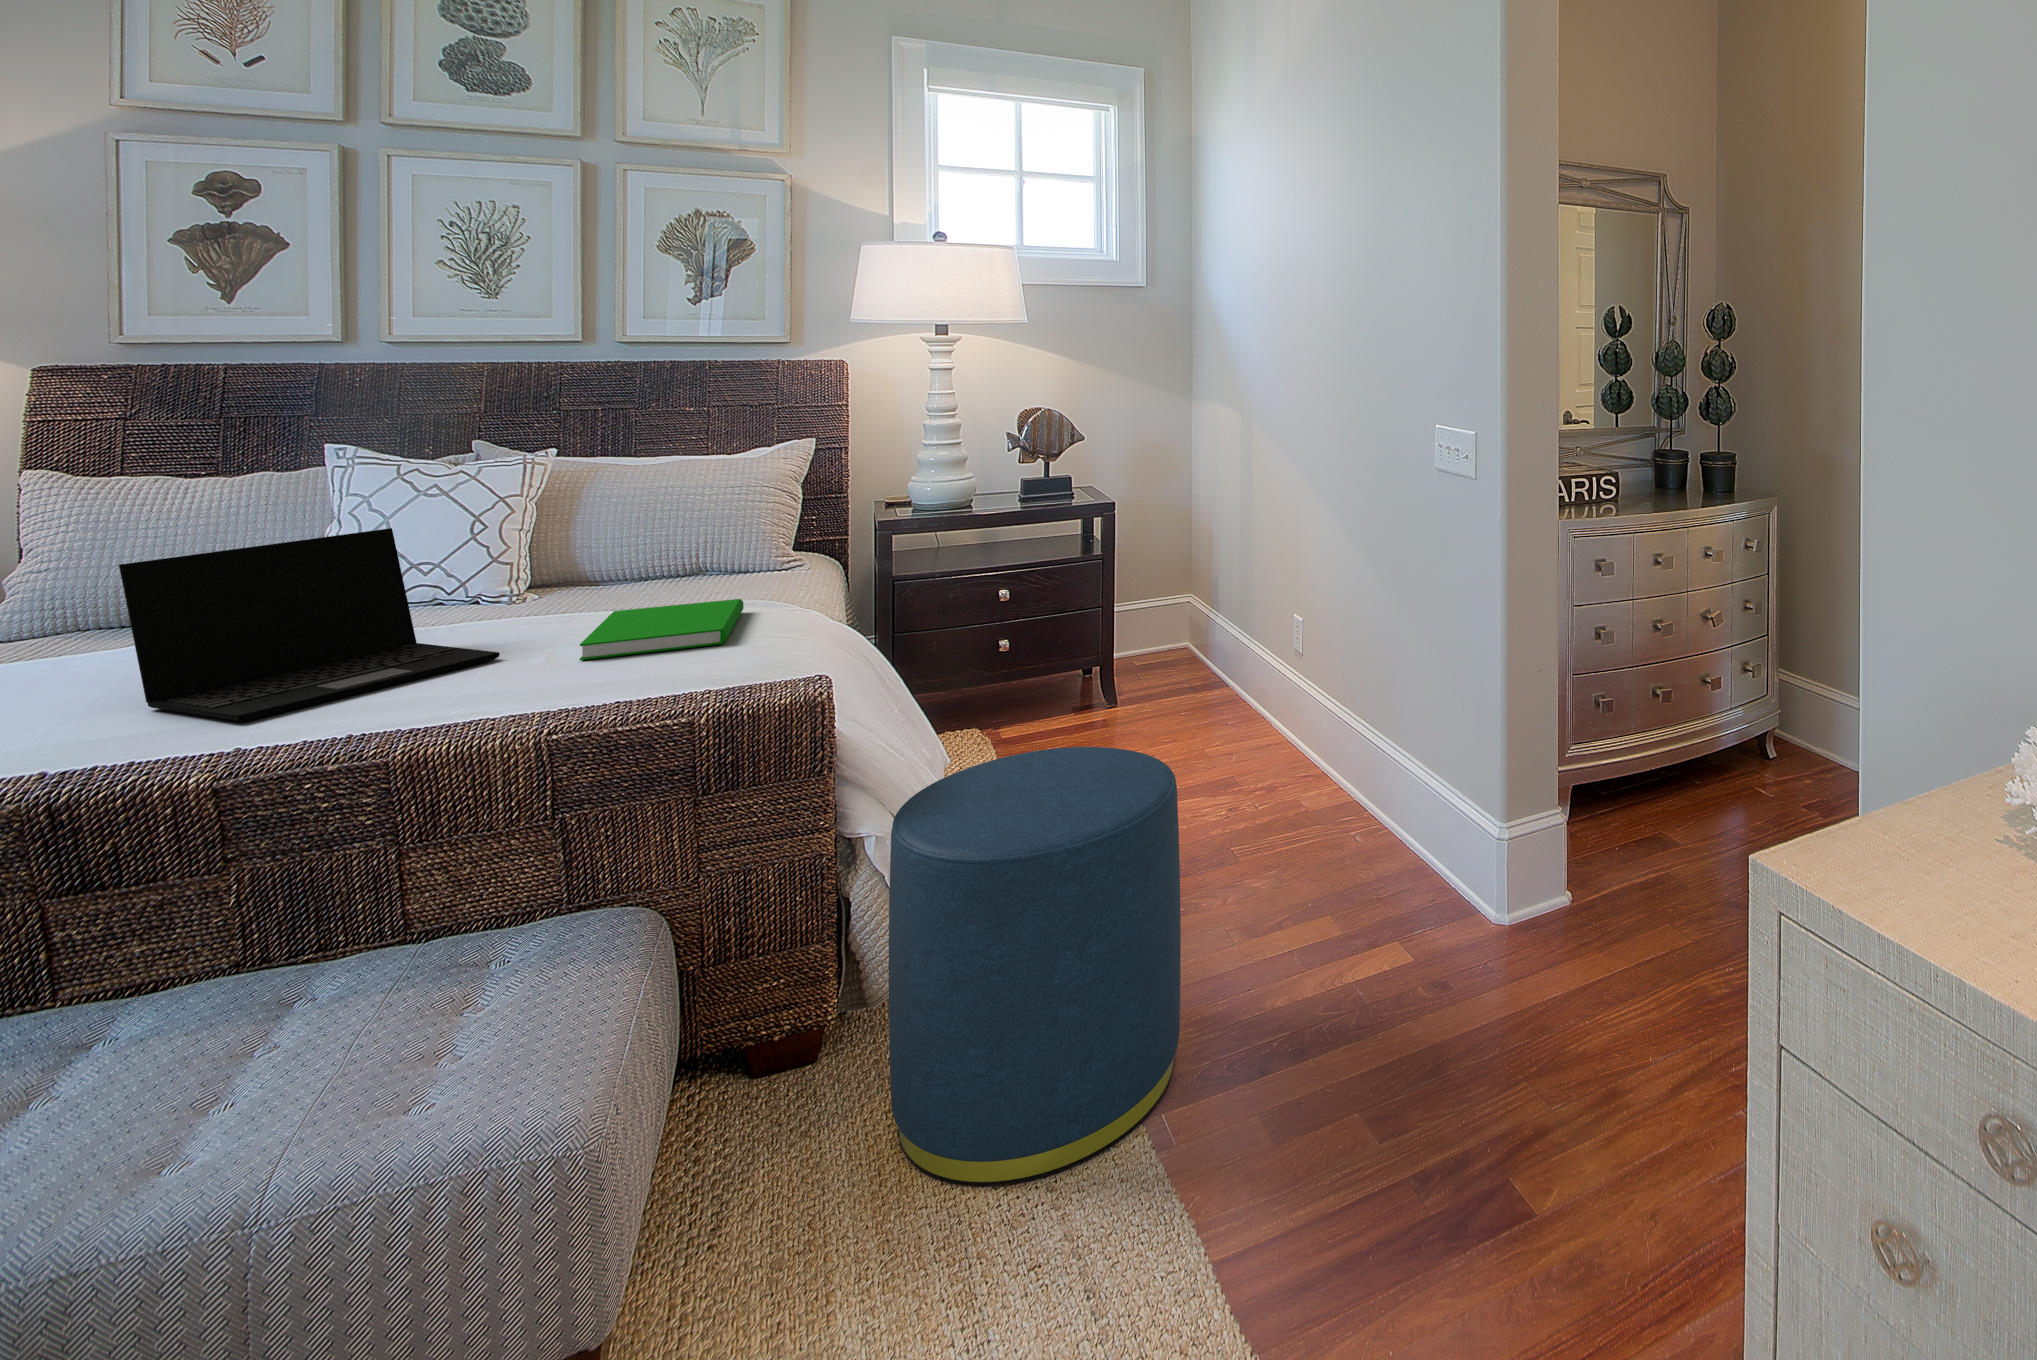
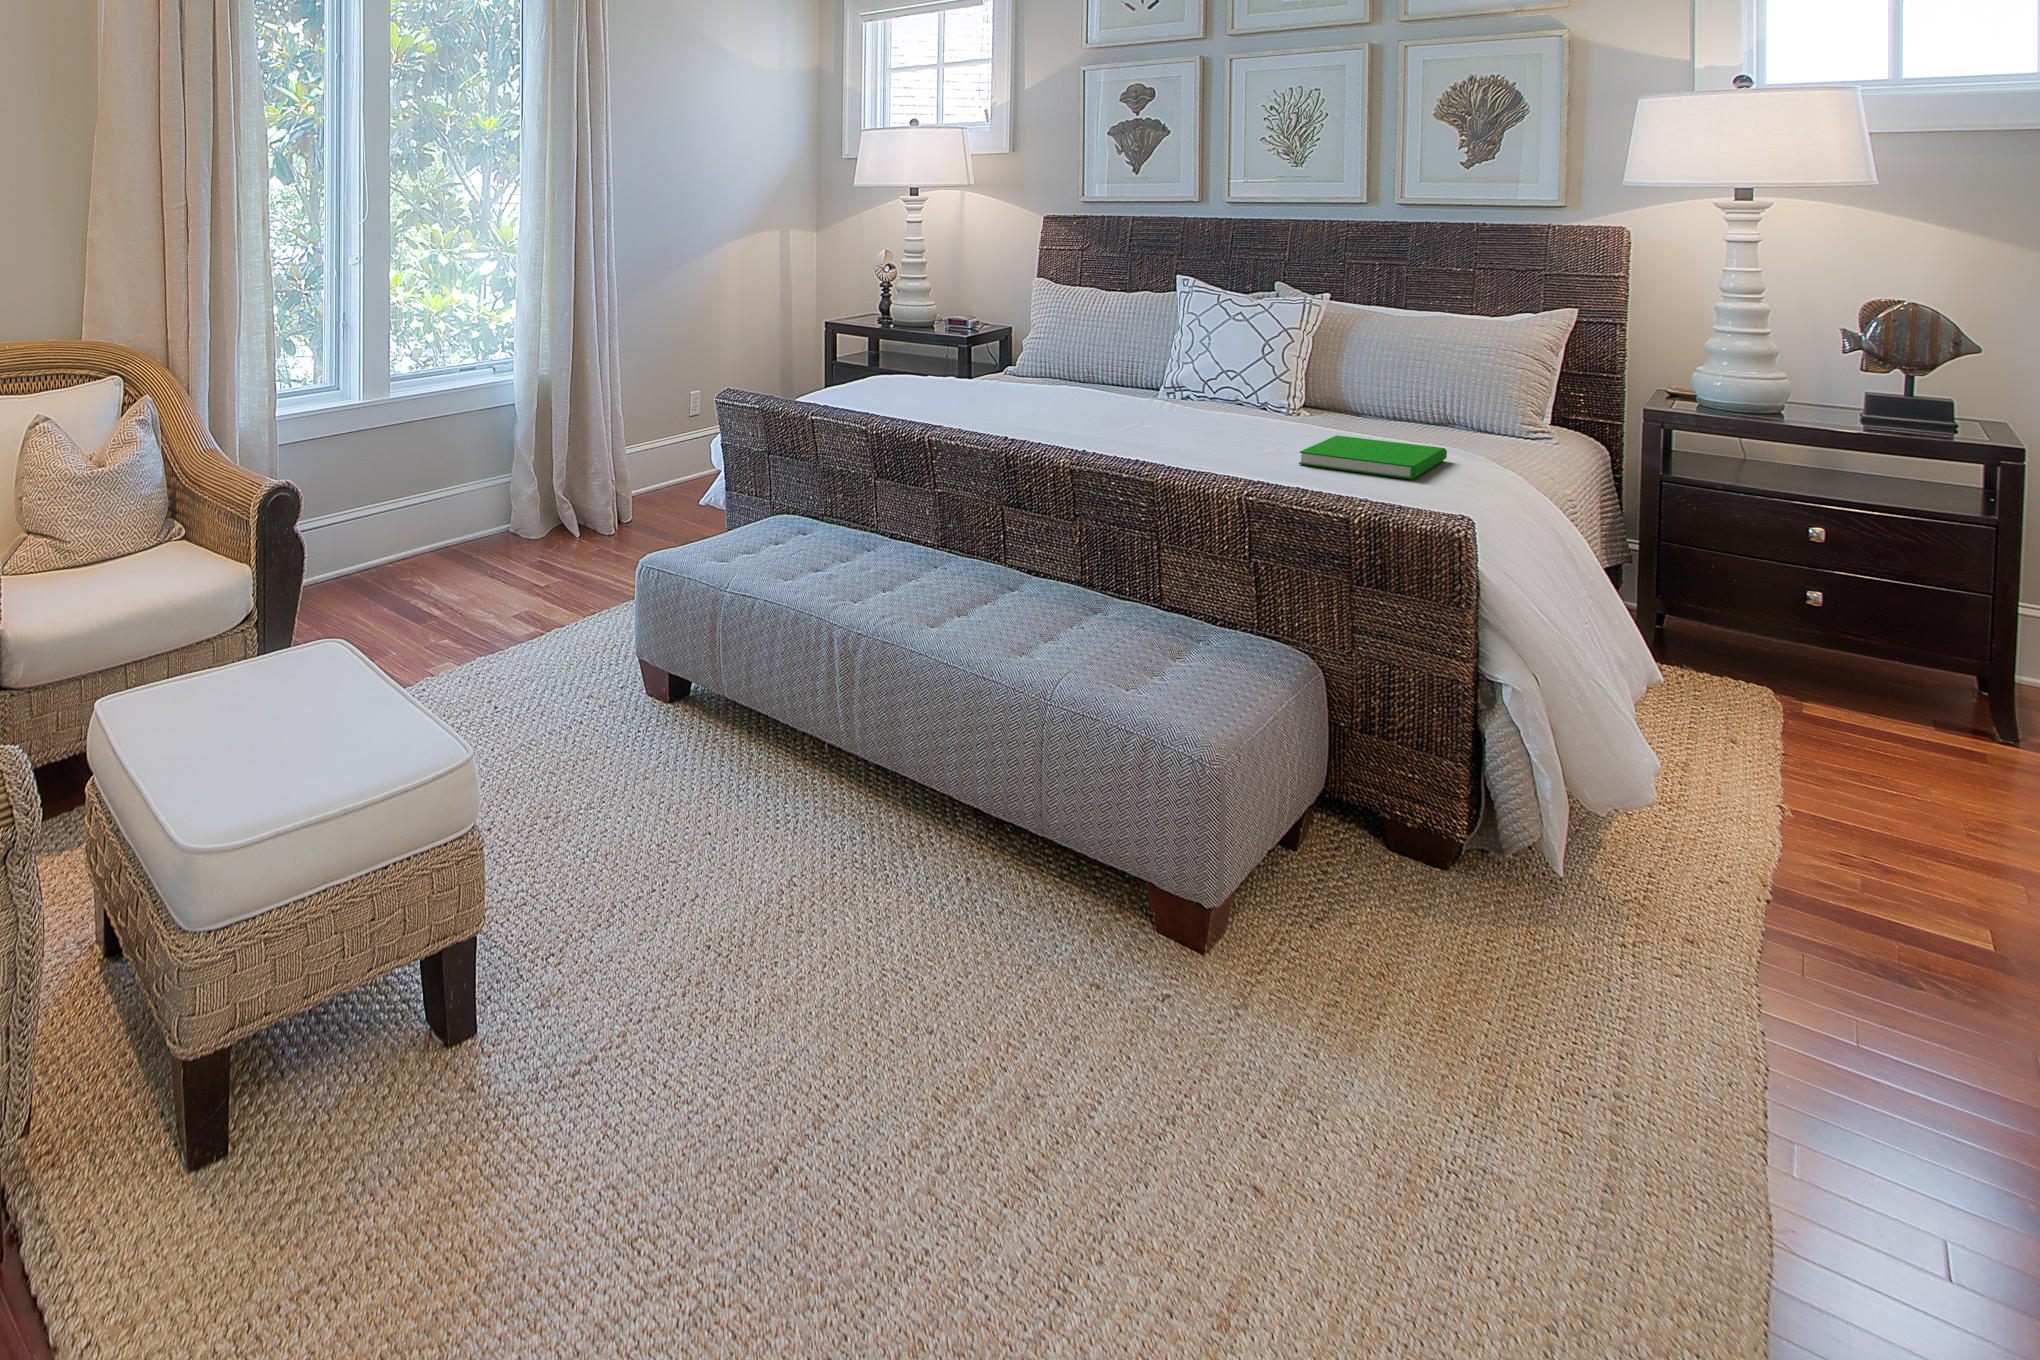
laptop: present [119,528,500,721] -> none [1062,343,1248,450]
ottoman: present [889,747,1181,1186] -> none [1480,653,1903,1101]

